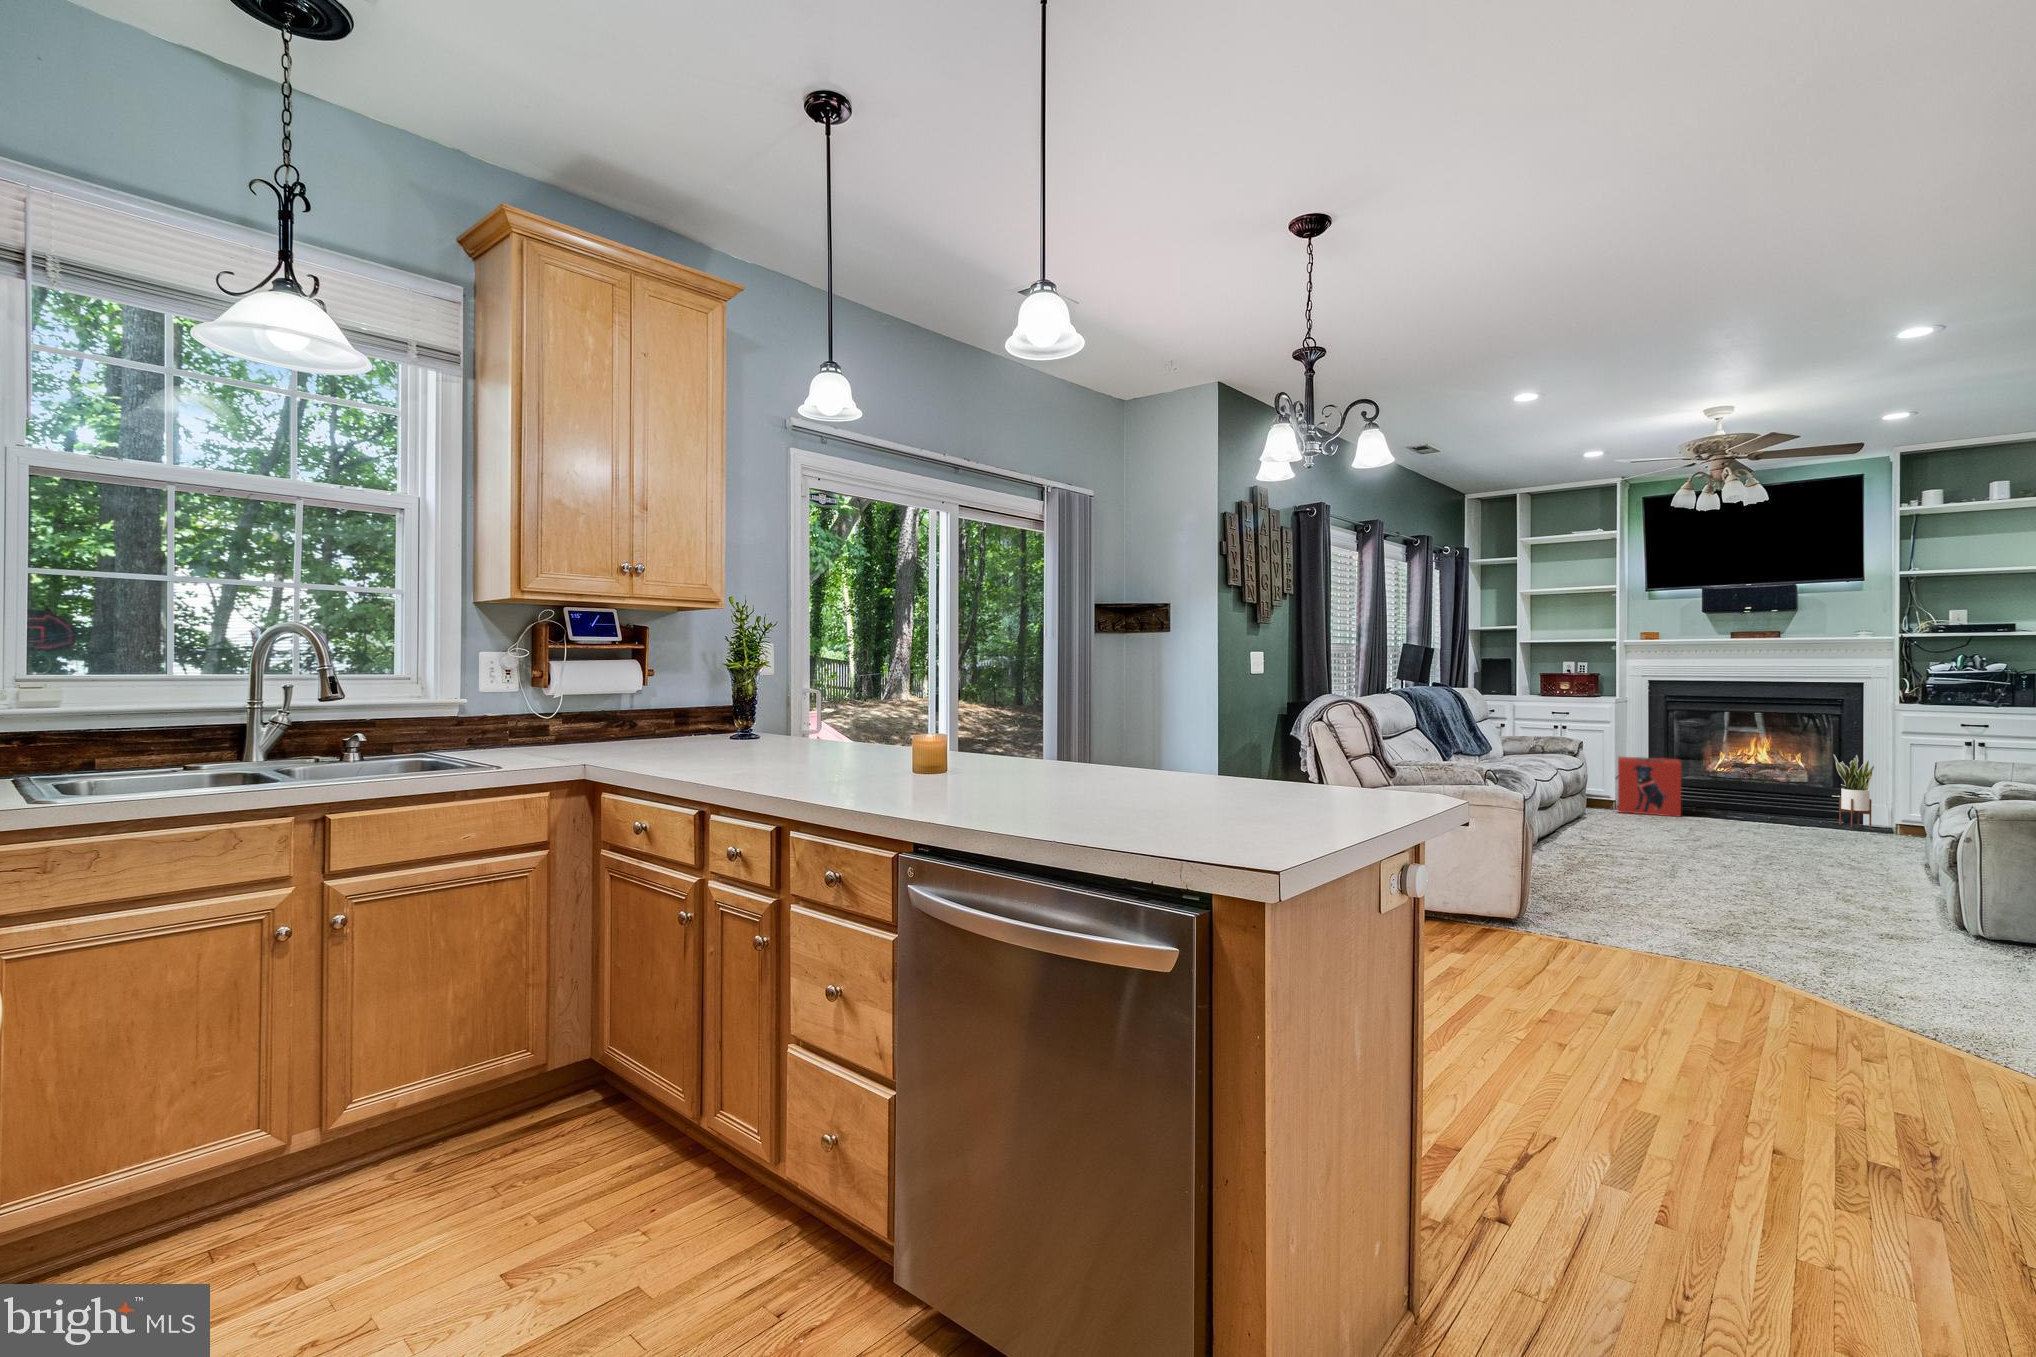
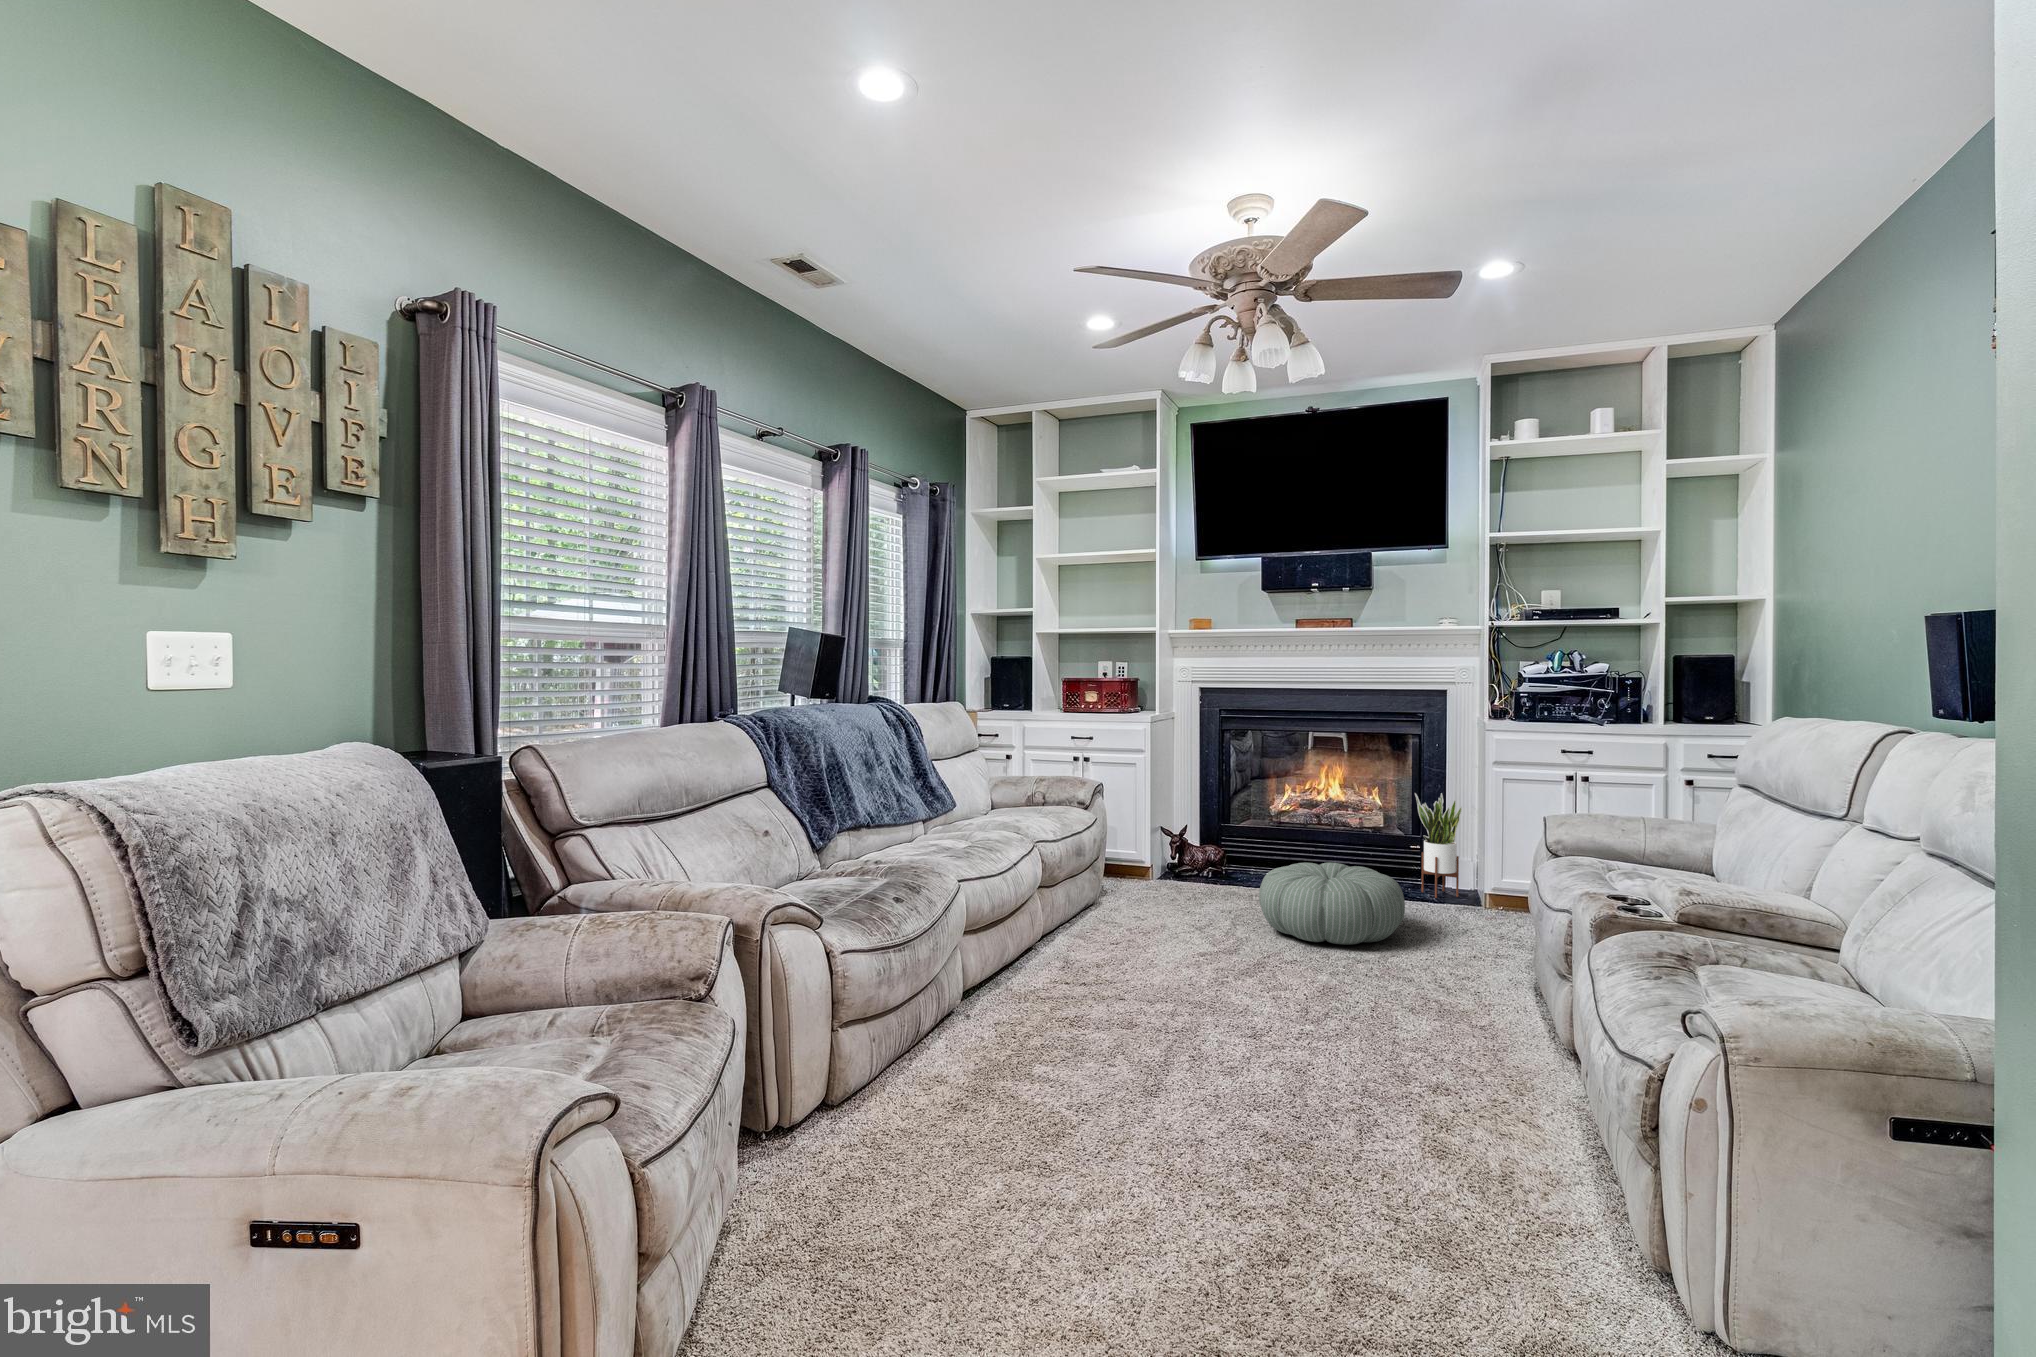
storage box: present [1617,757,1681,817] -> none [1153,797,1233,890]
pouf: none [1709,793,1824,841] -> present [1259,862,1405,945]

